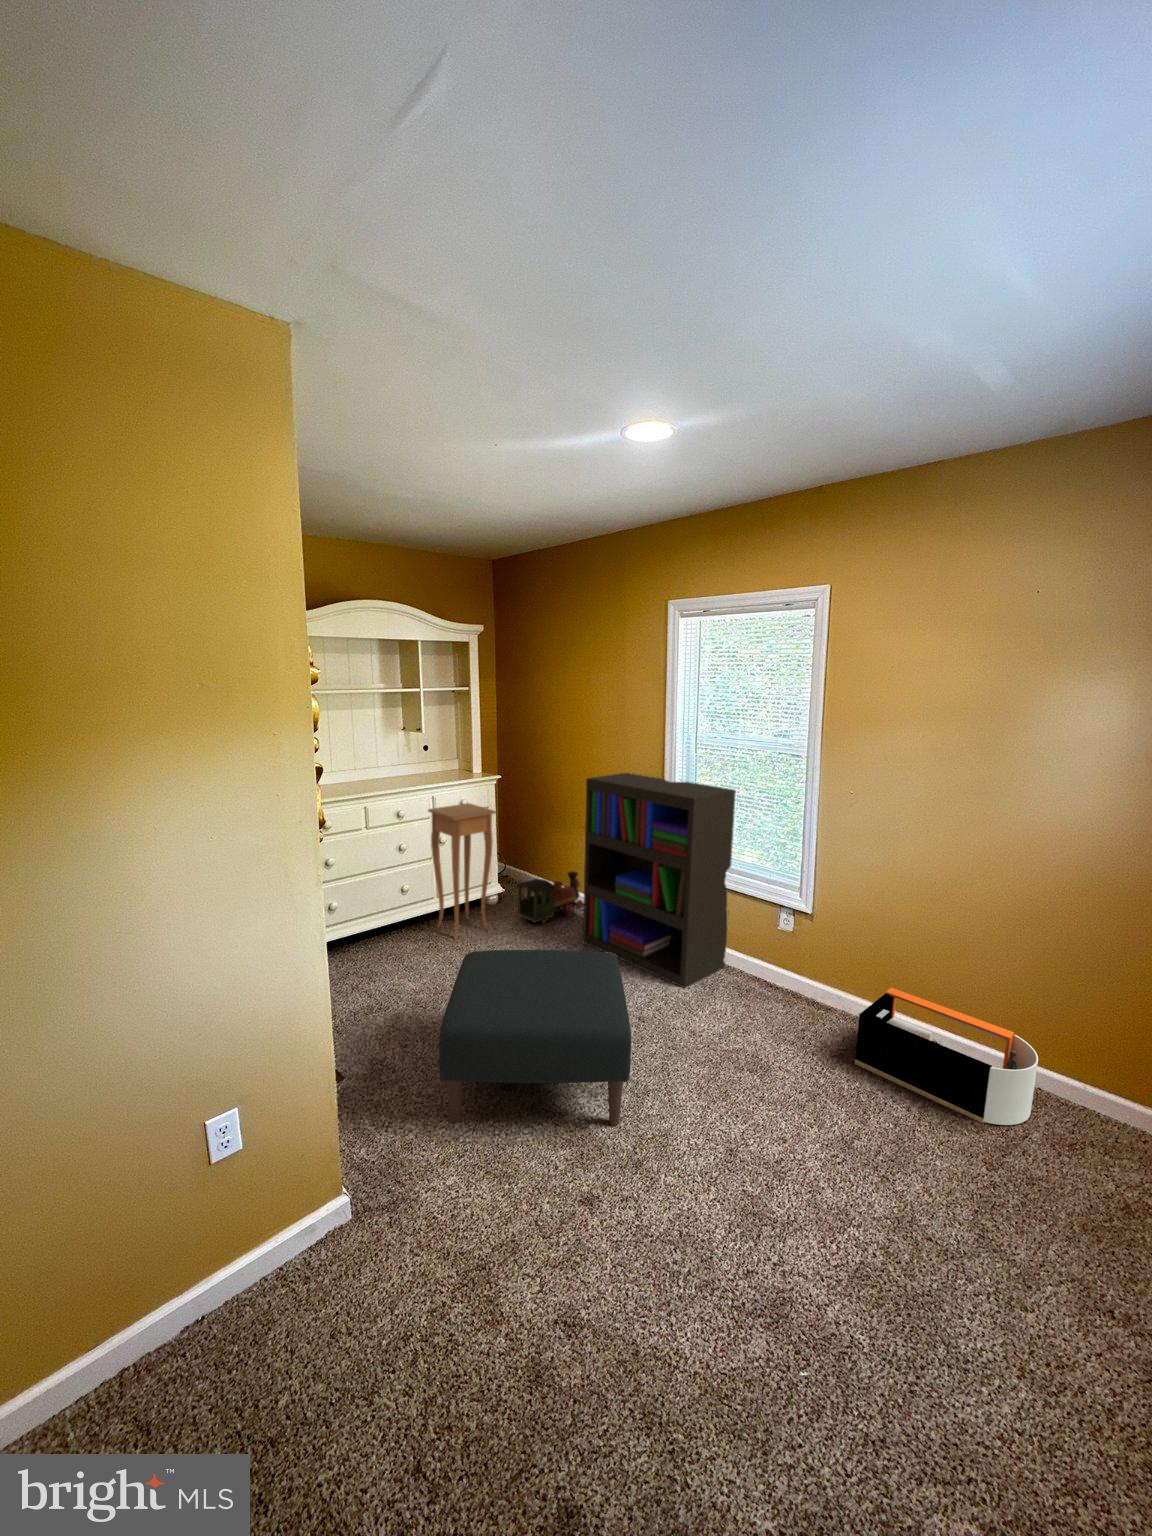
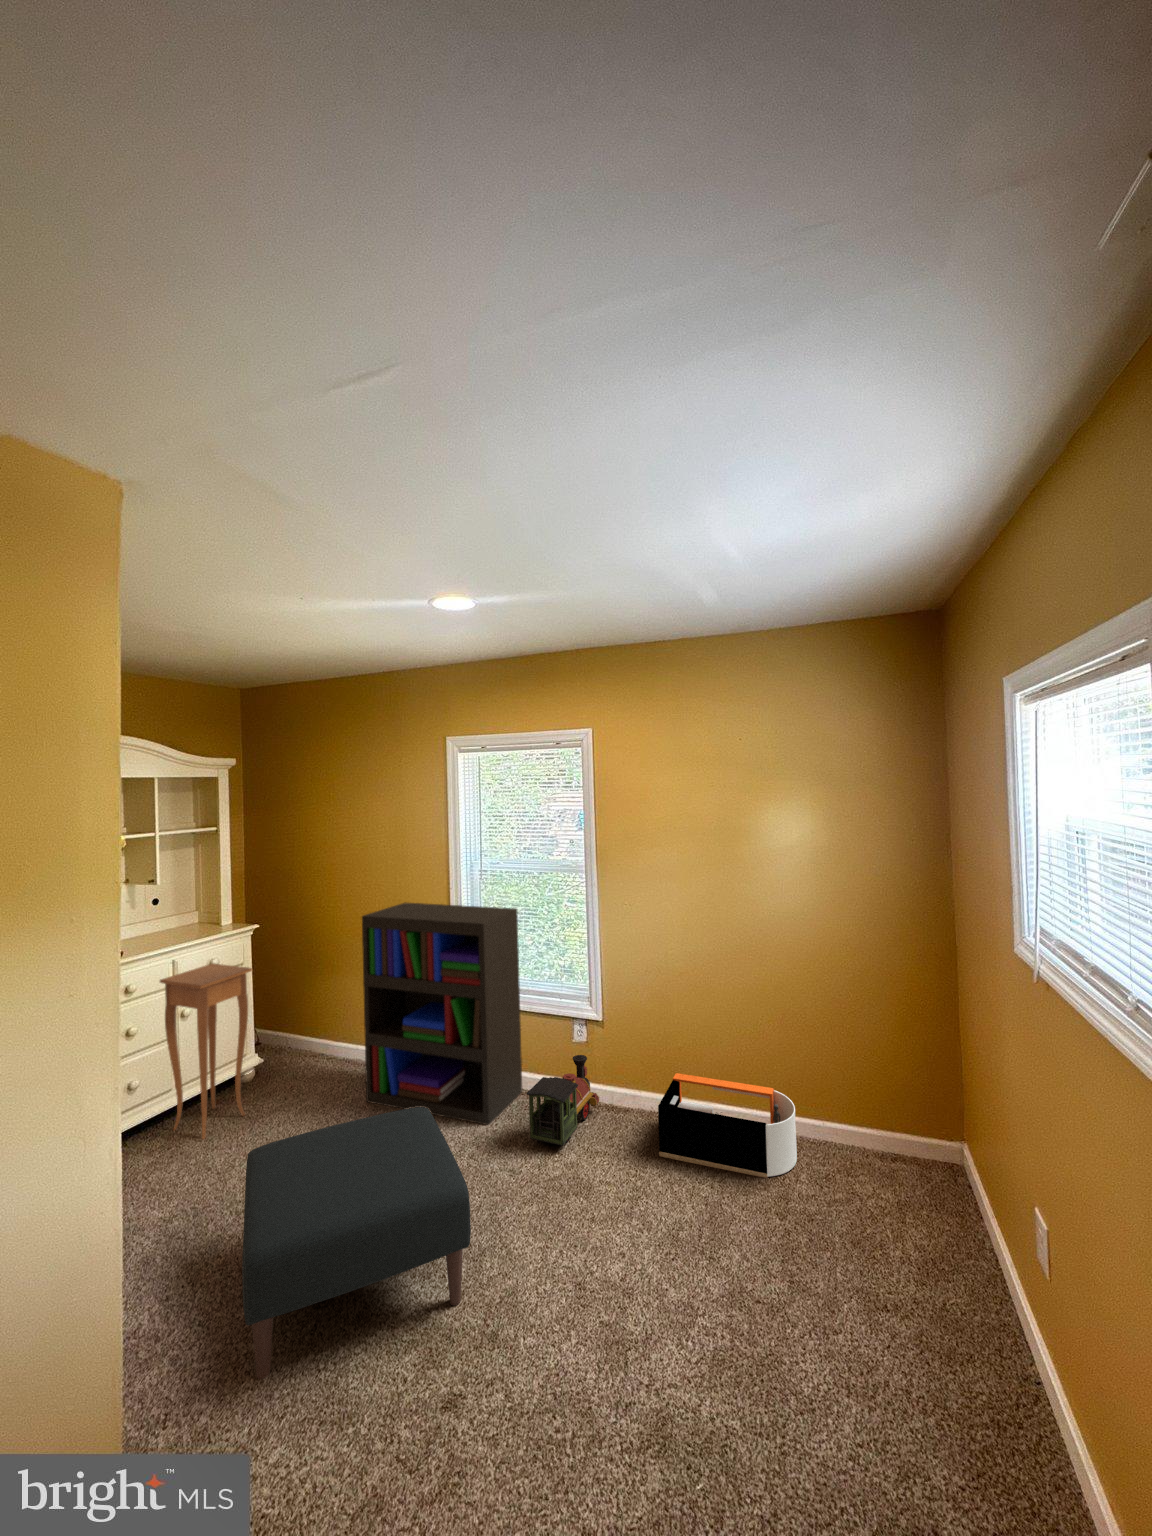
toy train: present [518,871,584,923] -> present [527,1055,599,1146]

